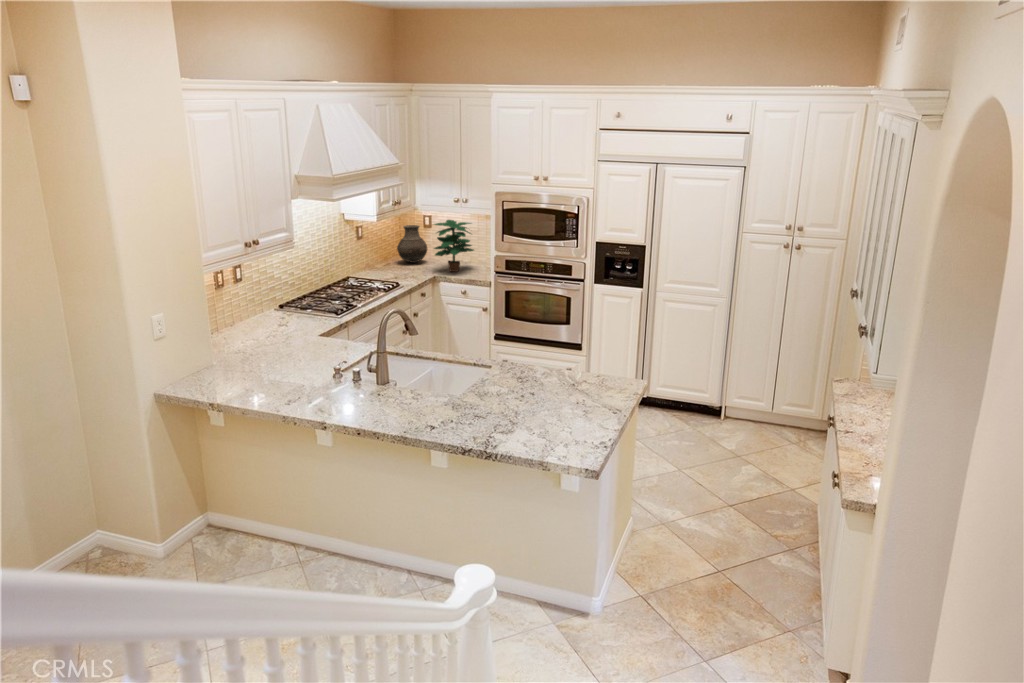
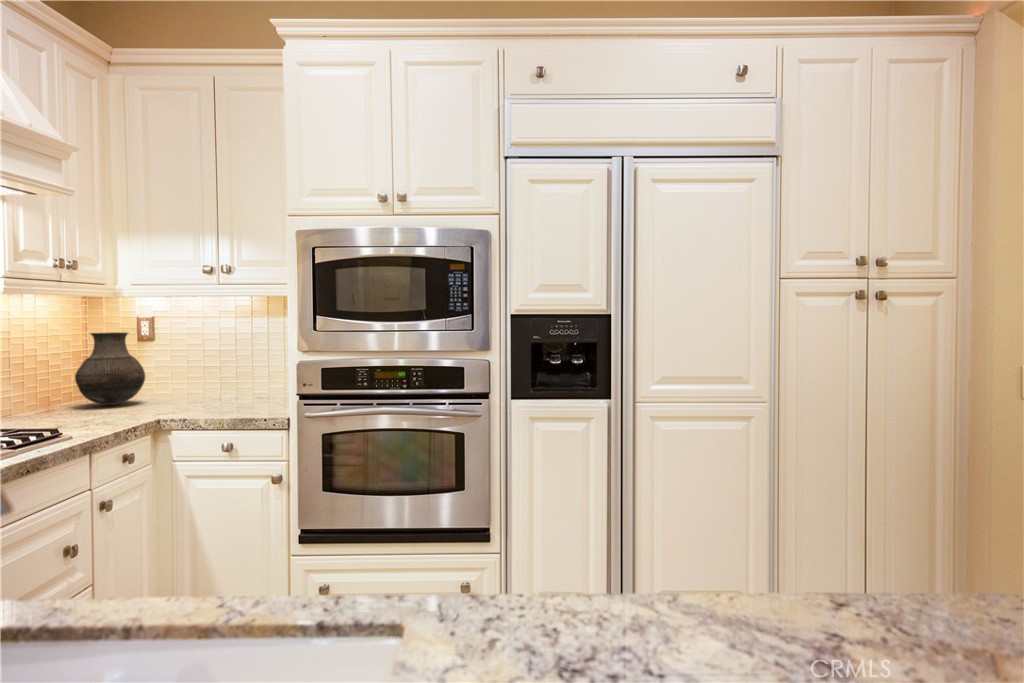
potted plant: present [434,220,474,272] -> none [154,314,247,411]

